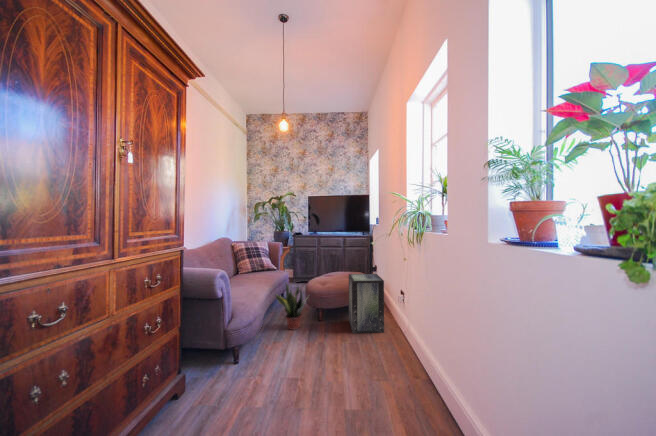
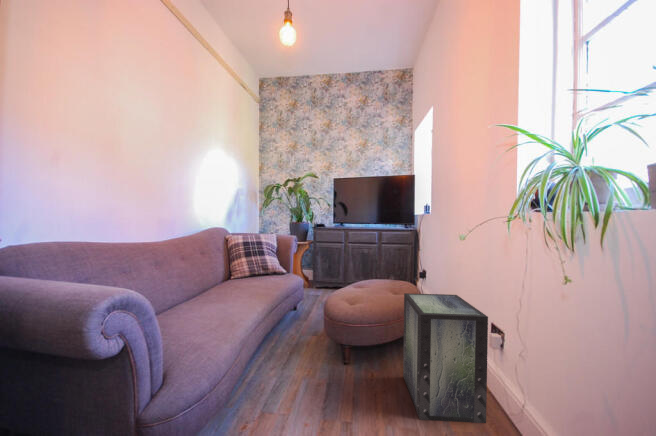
potted plant: present [276,284,306,330] -> none [271,303,335,395]

